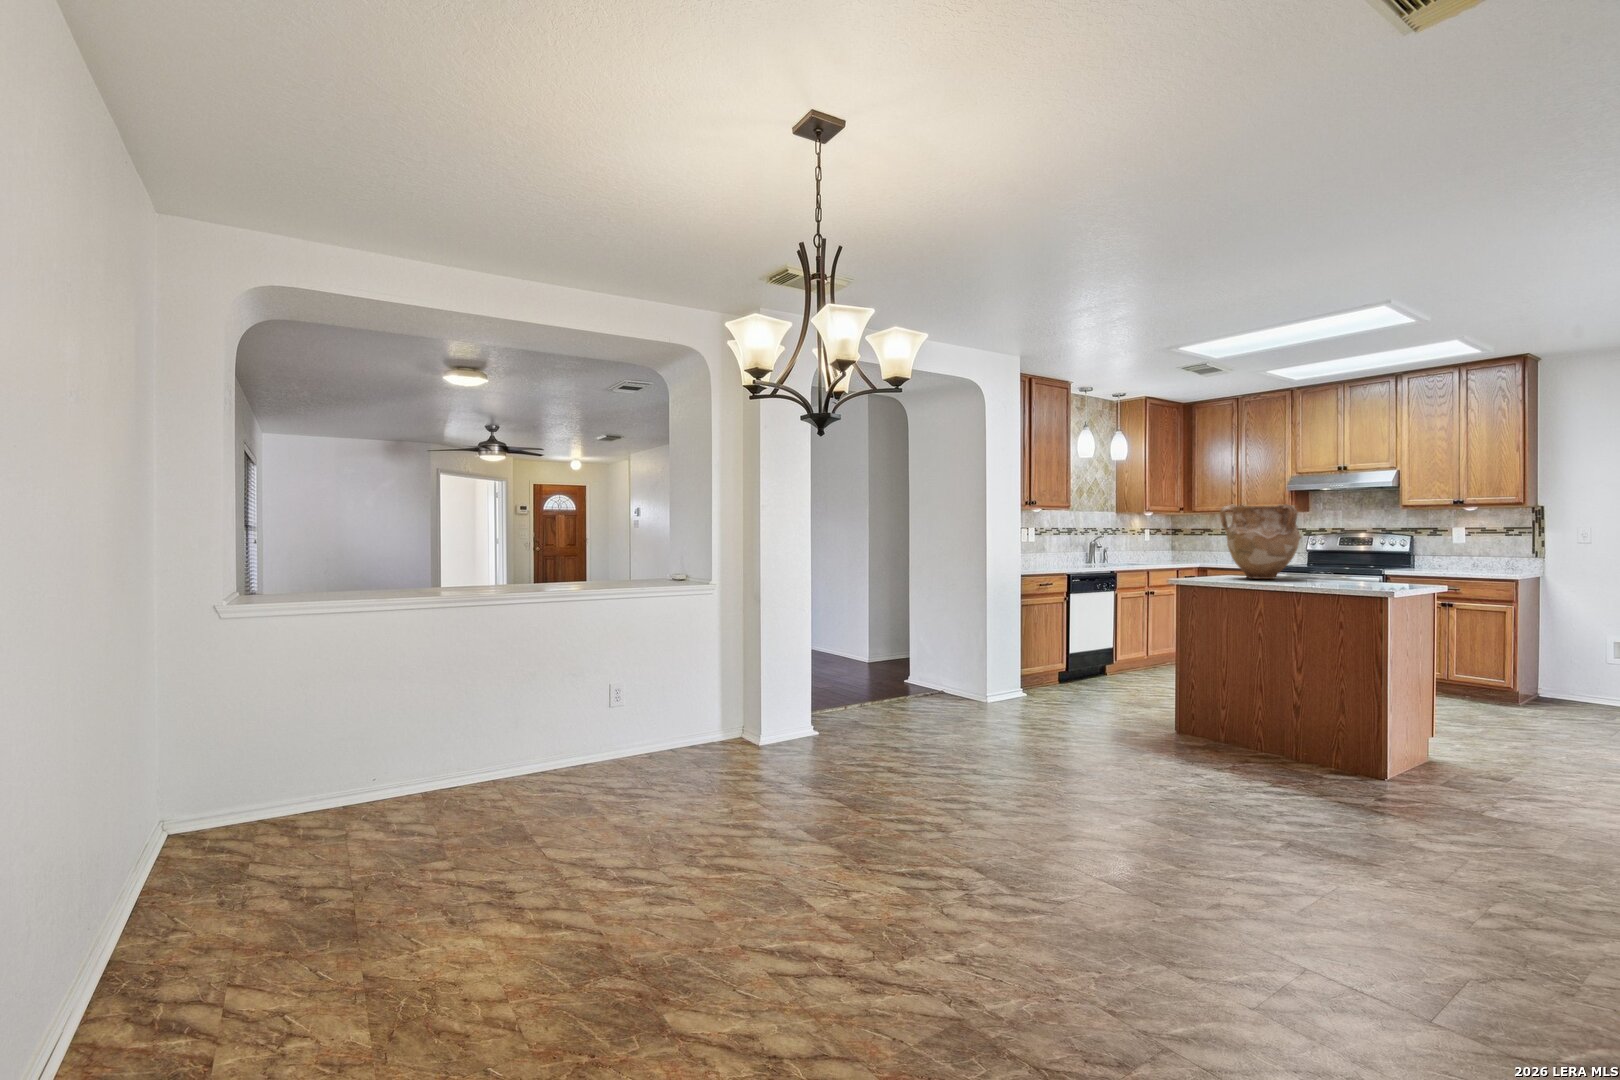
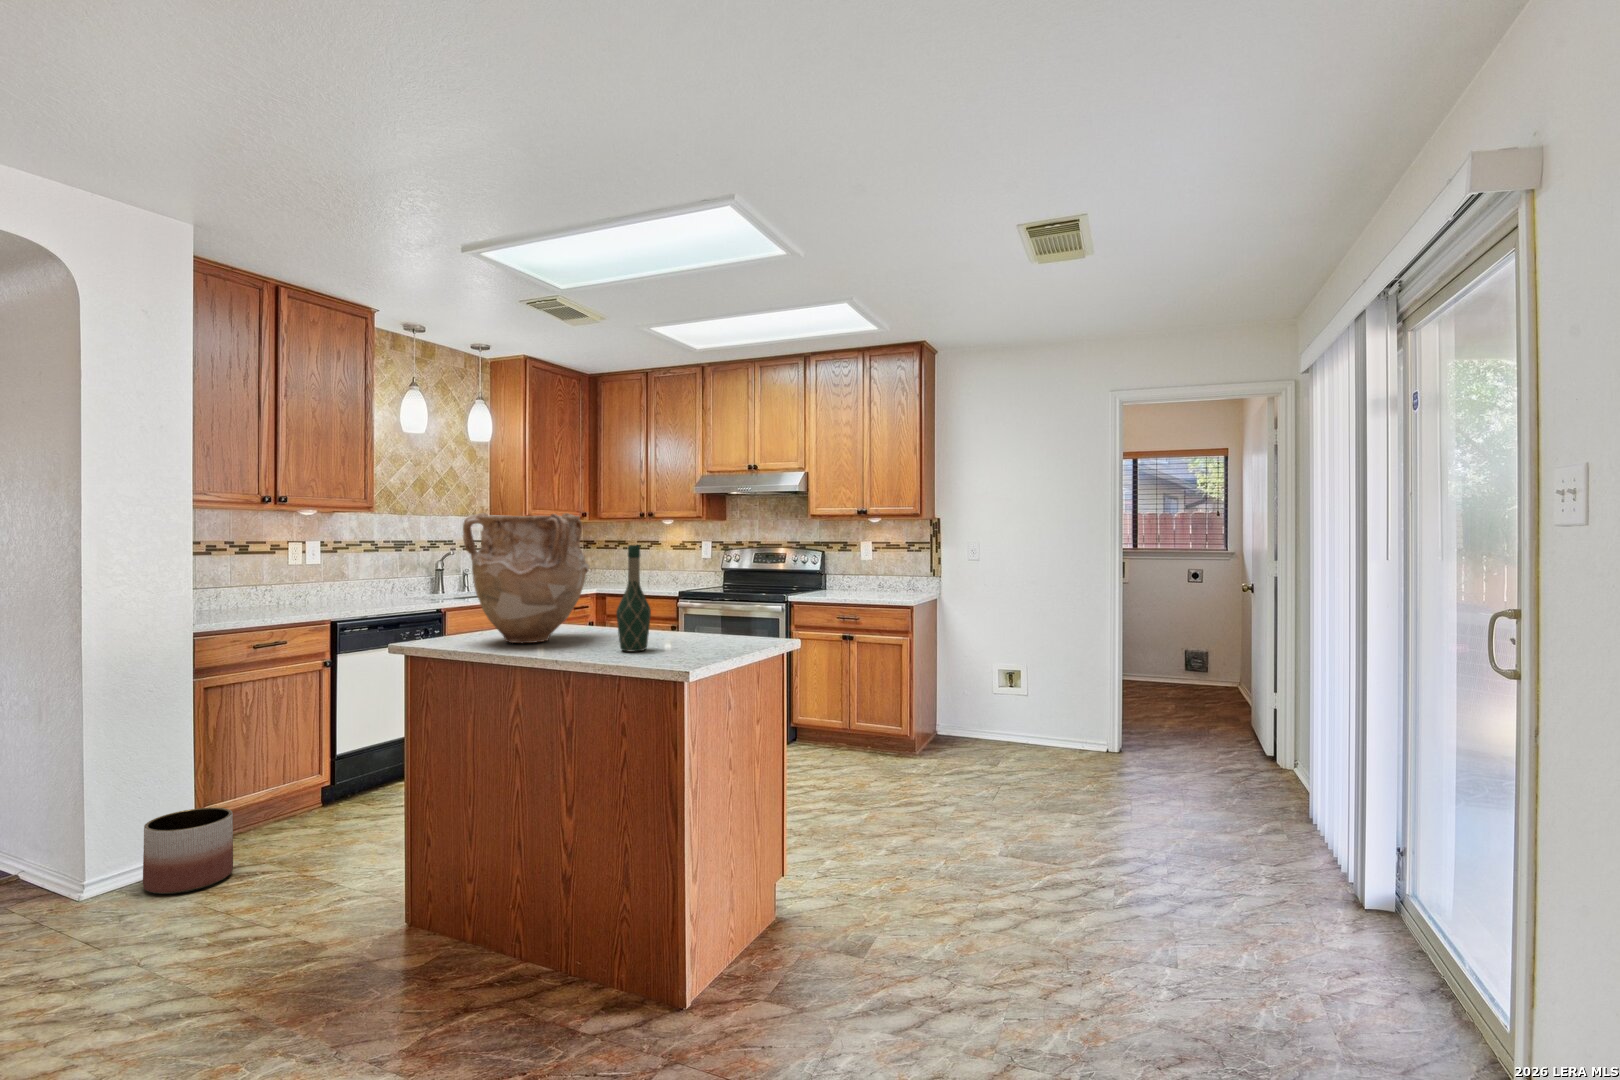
wine bottle: none [1336,521,1361,583] -> present [616,545,651,651]
planter: none [1011,669,1051,709] -> present [143,808,233,894]

